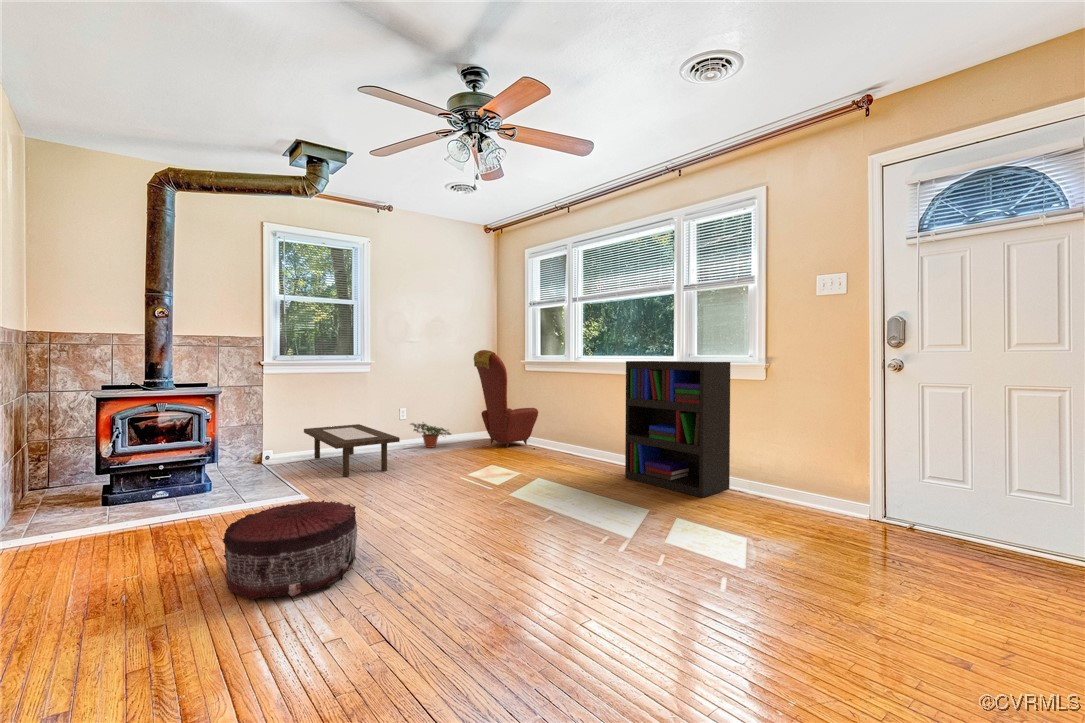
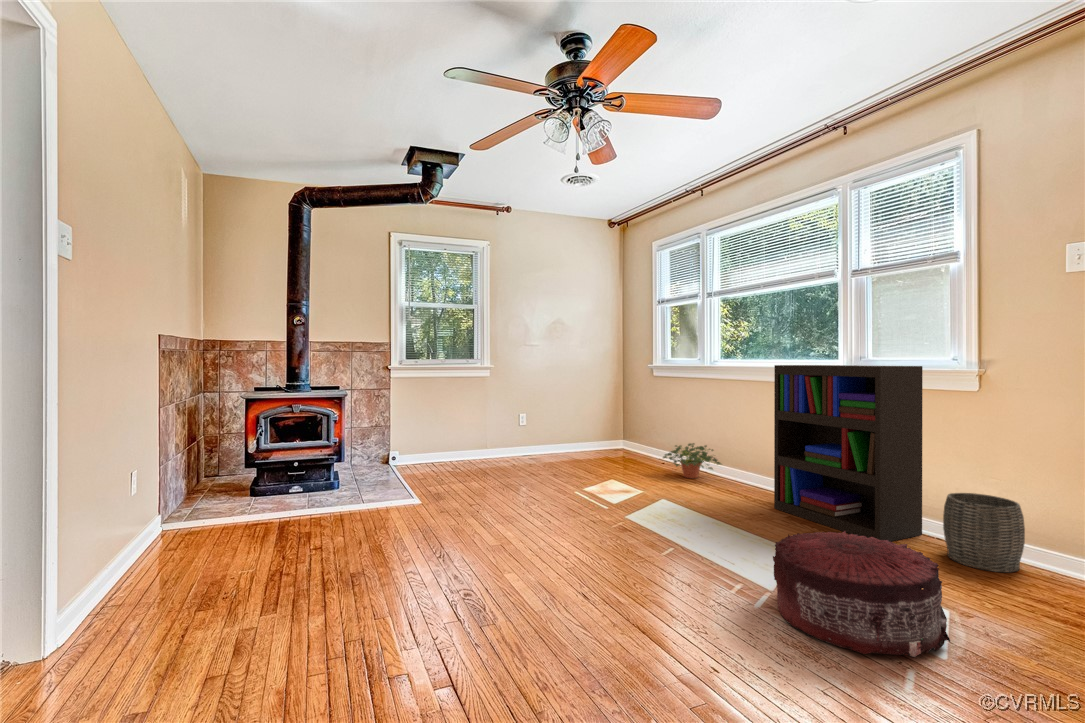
armchair: present [474,350,538,447] -> none [599,353,672,463]
potted plant: present [411,423,451,448] -> present [663,443,721,478]
coffee table: present [304,424,400,477] -> none [428,430,515,485]
woven basket: none [744,455,793,510] -> present [943,493,1025,572]
pouf: present [223,500,357,600] -> present [773,531,950,657]

